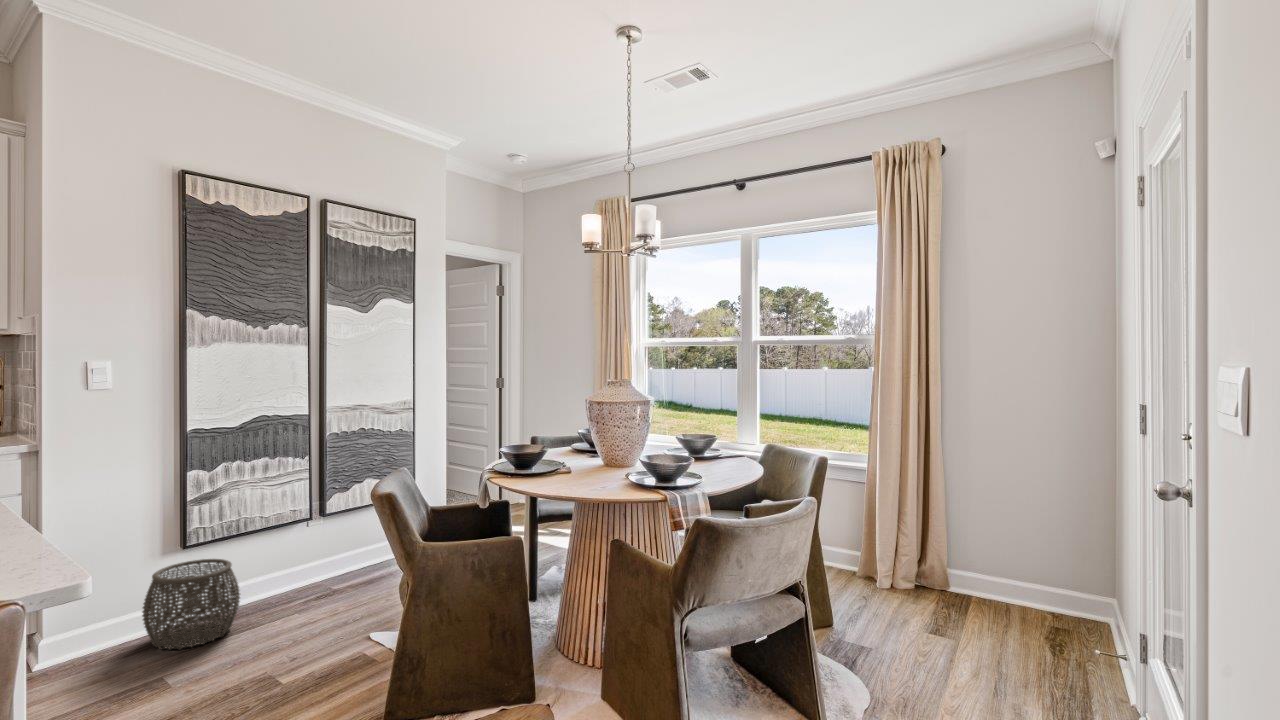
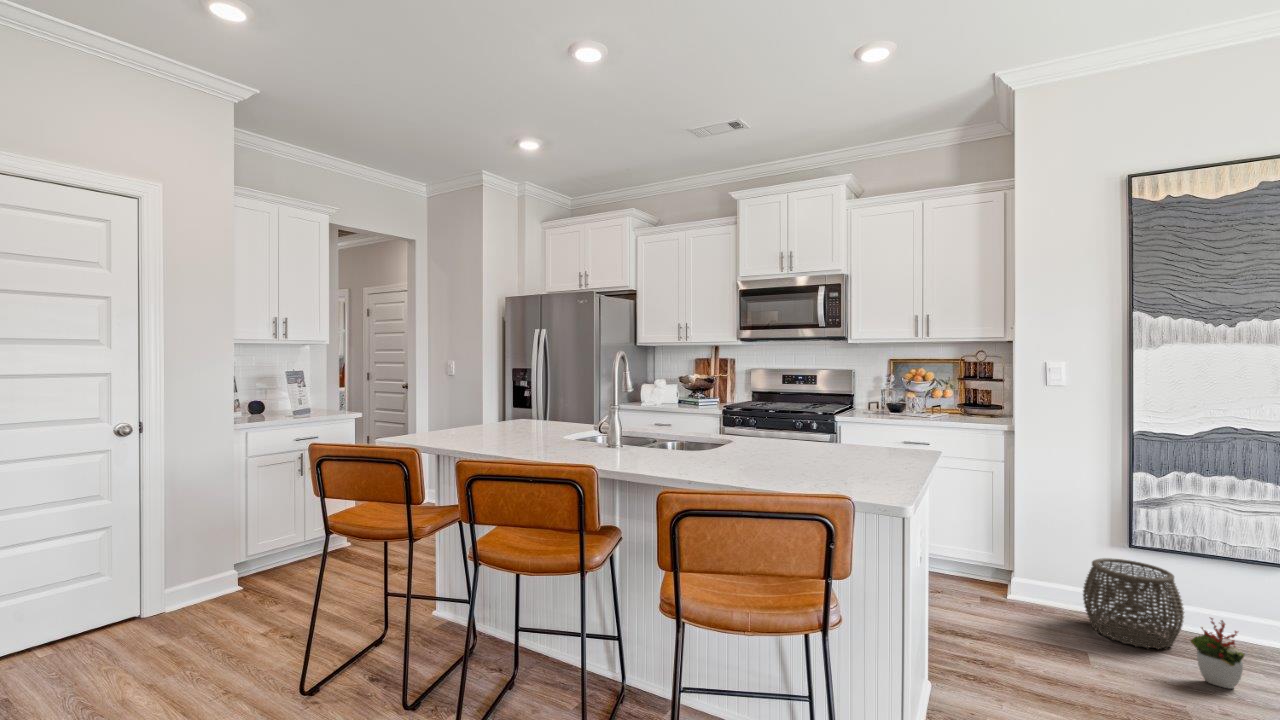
decorative plant: none [257,585,297,645] -> present [1190,618,1245,689]

